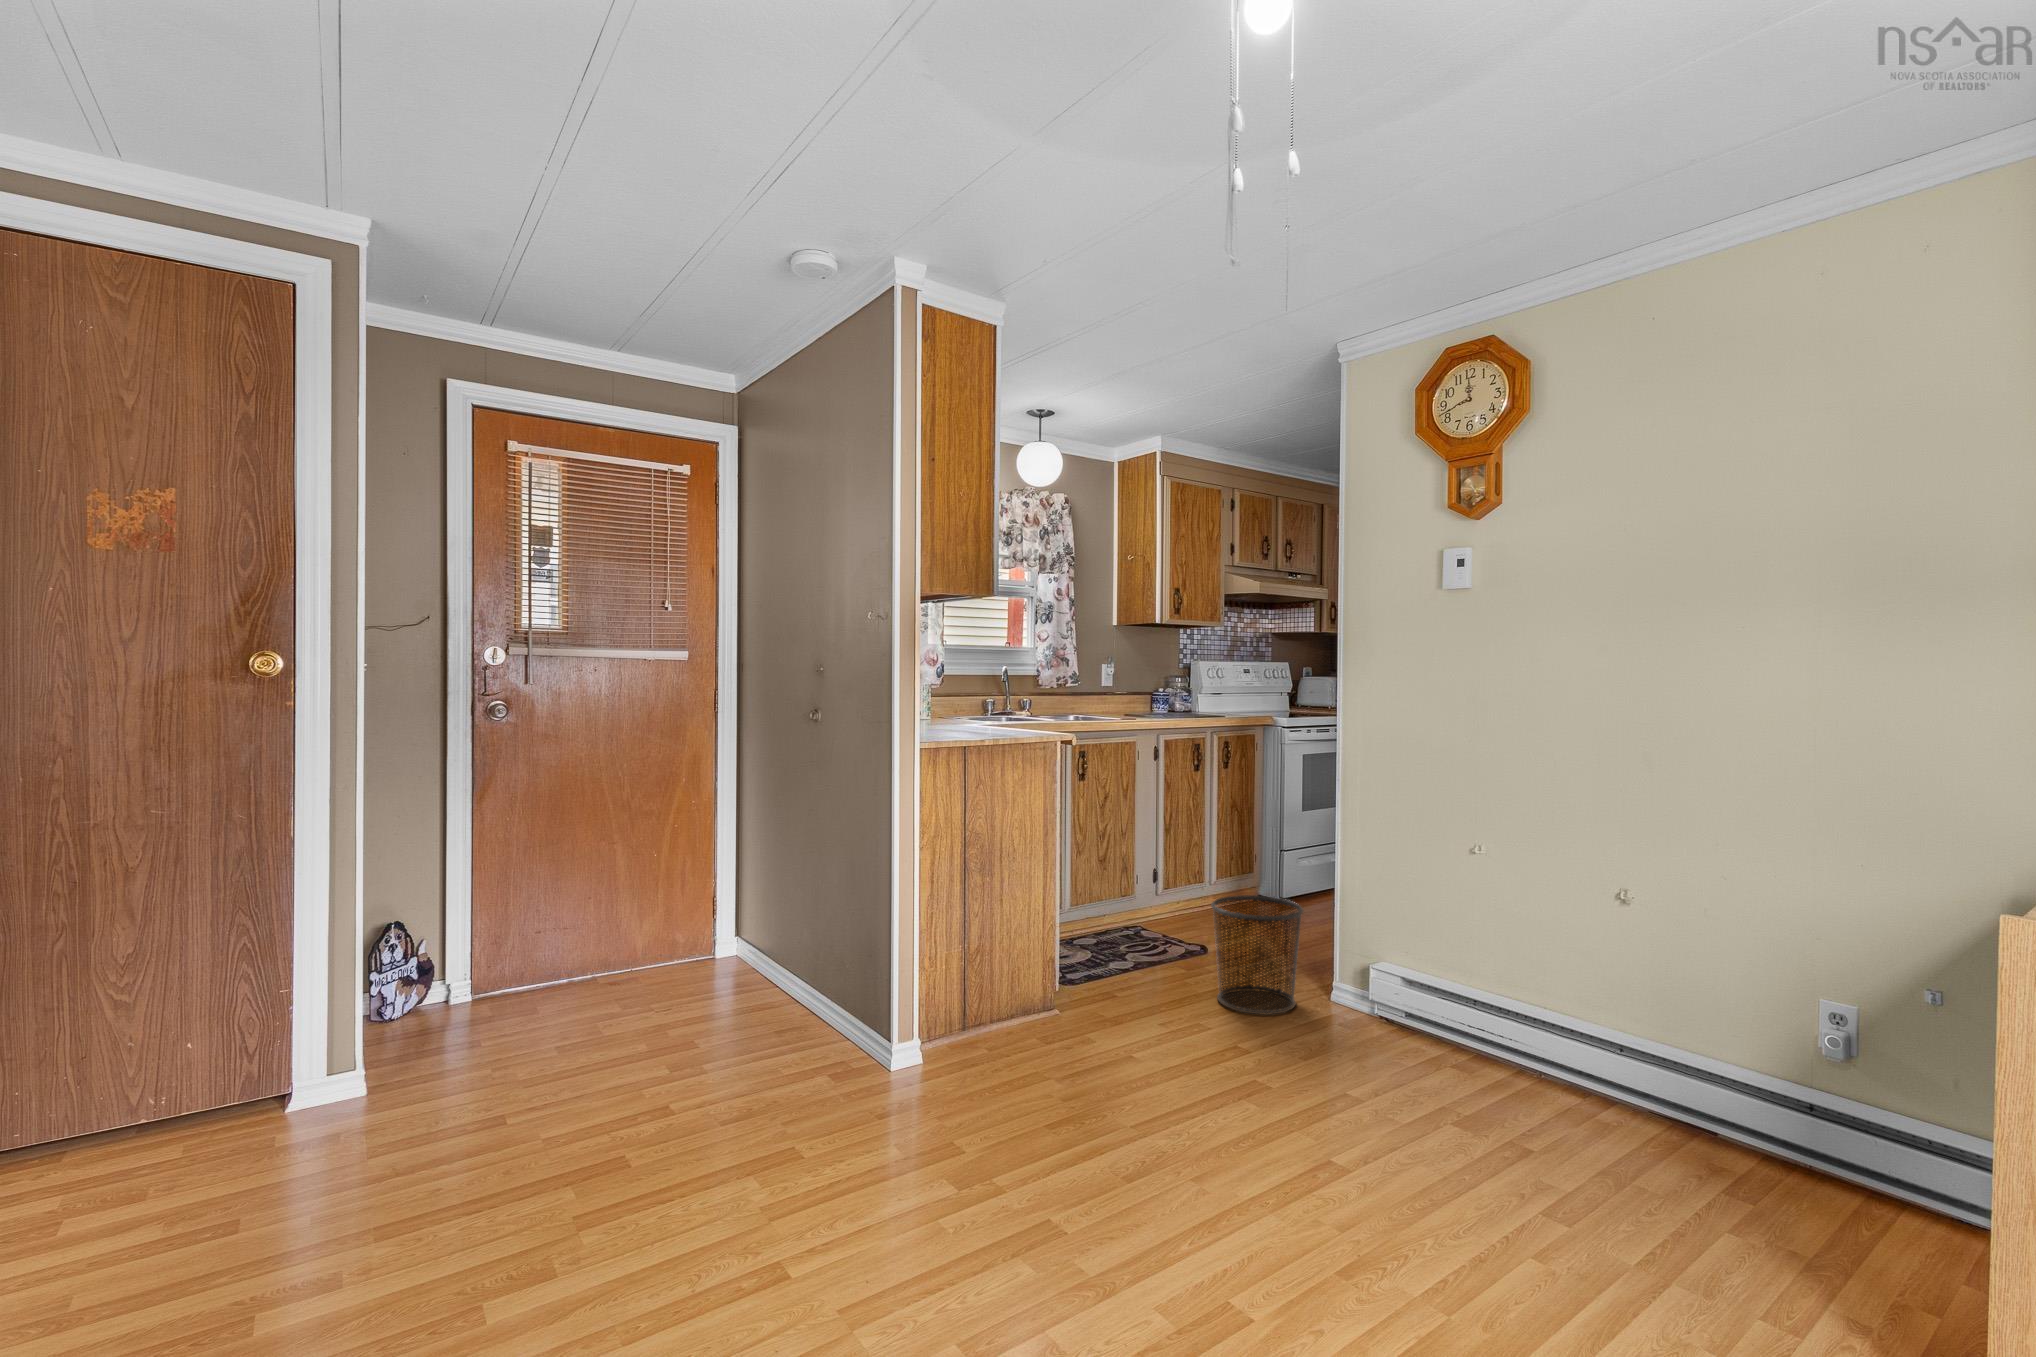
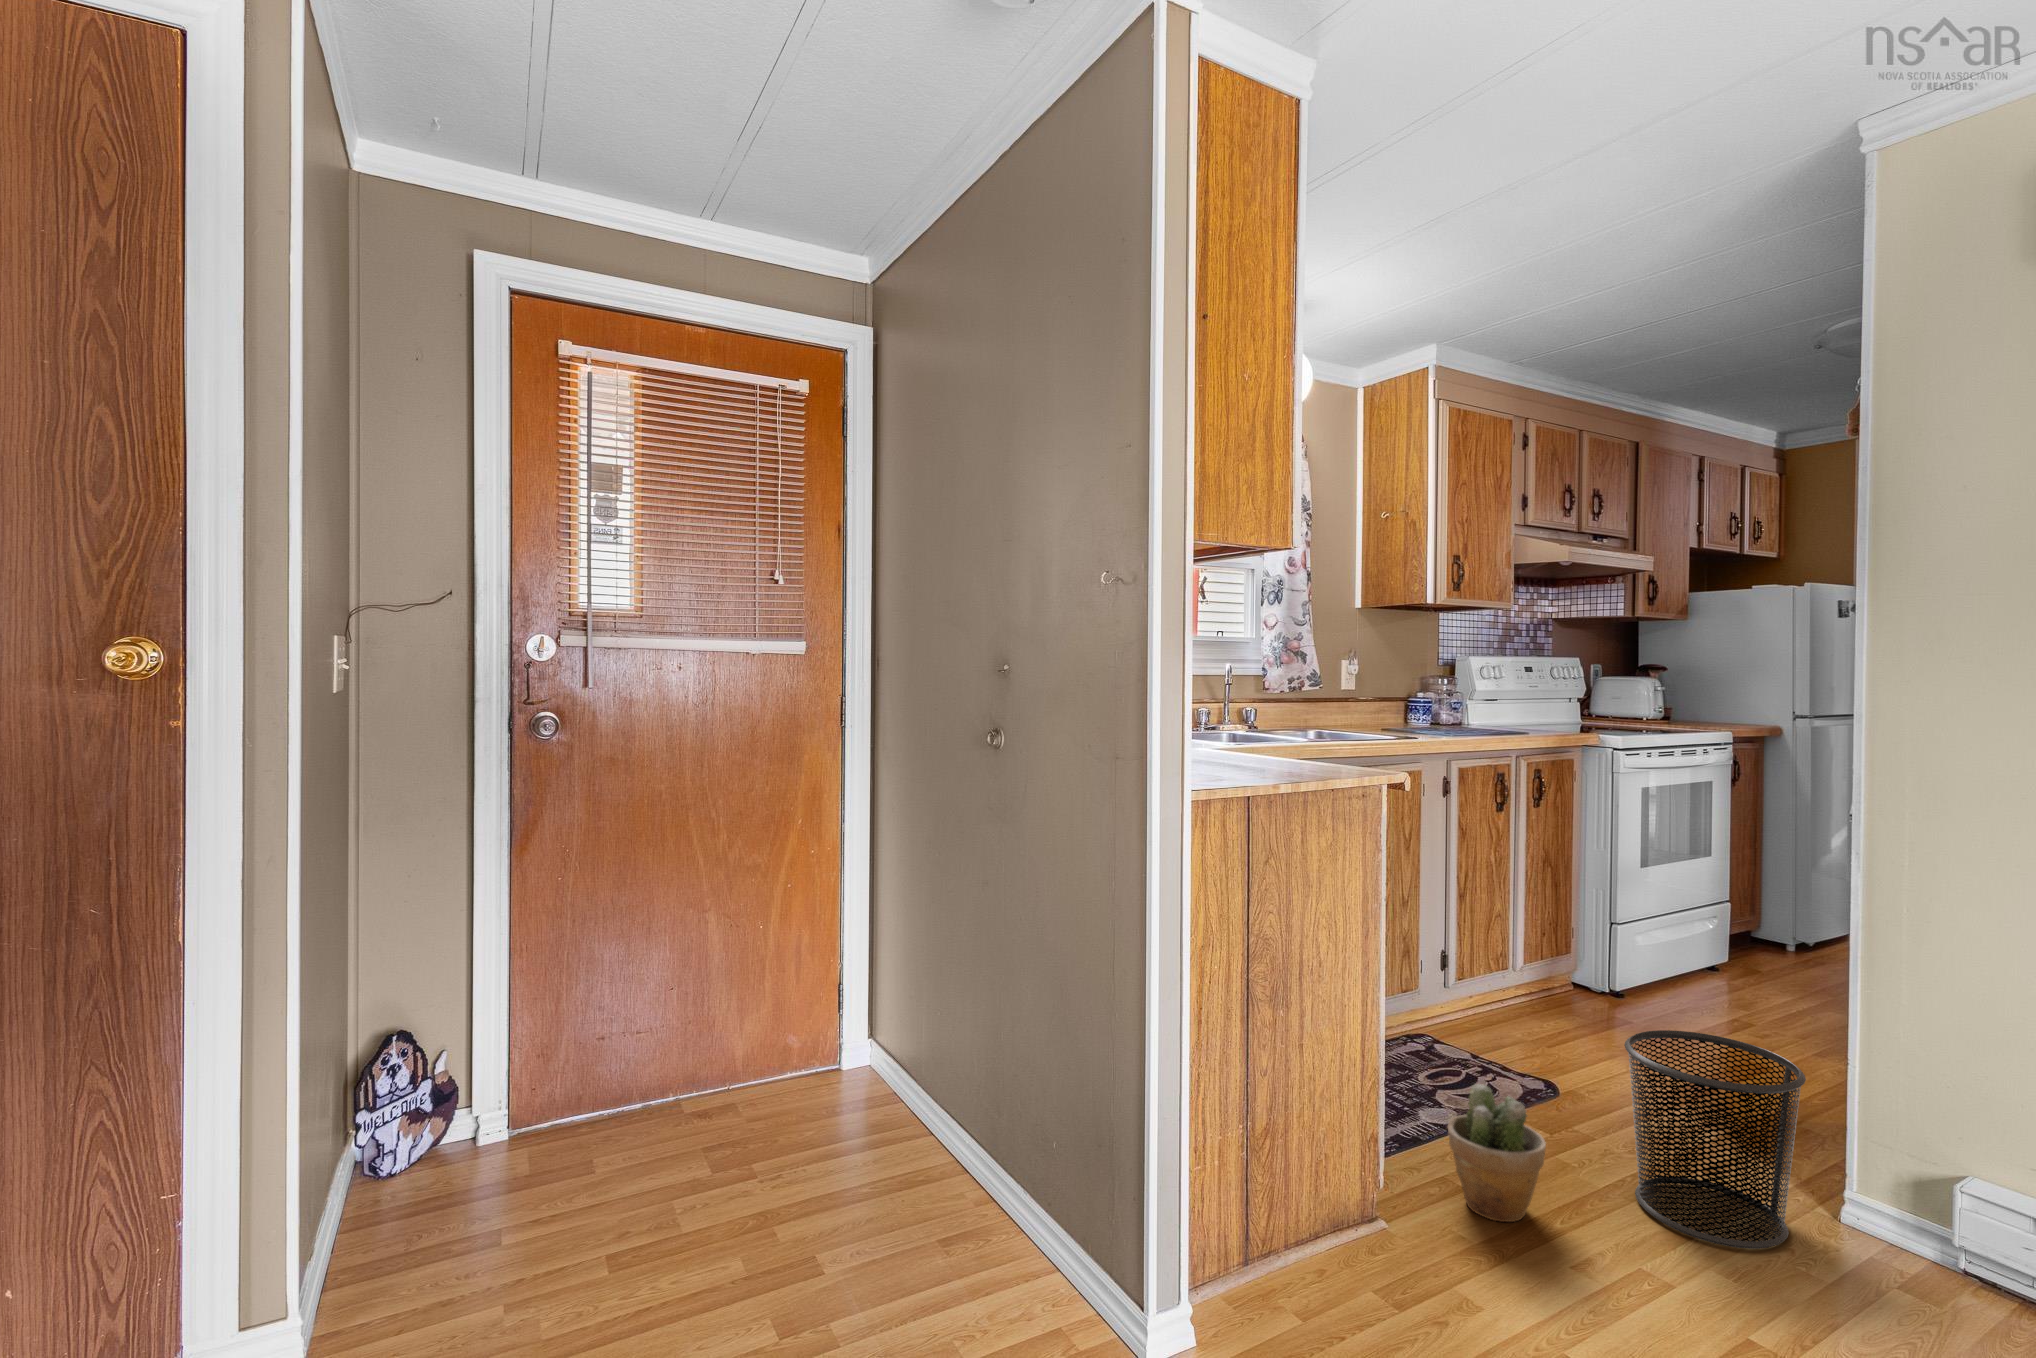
potted plant: none [1102,929,1158,1010] -> present [1448,1084,1546,1222]

